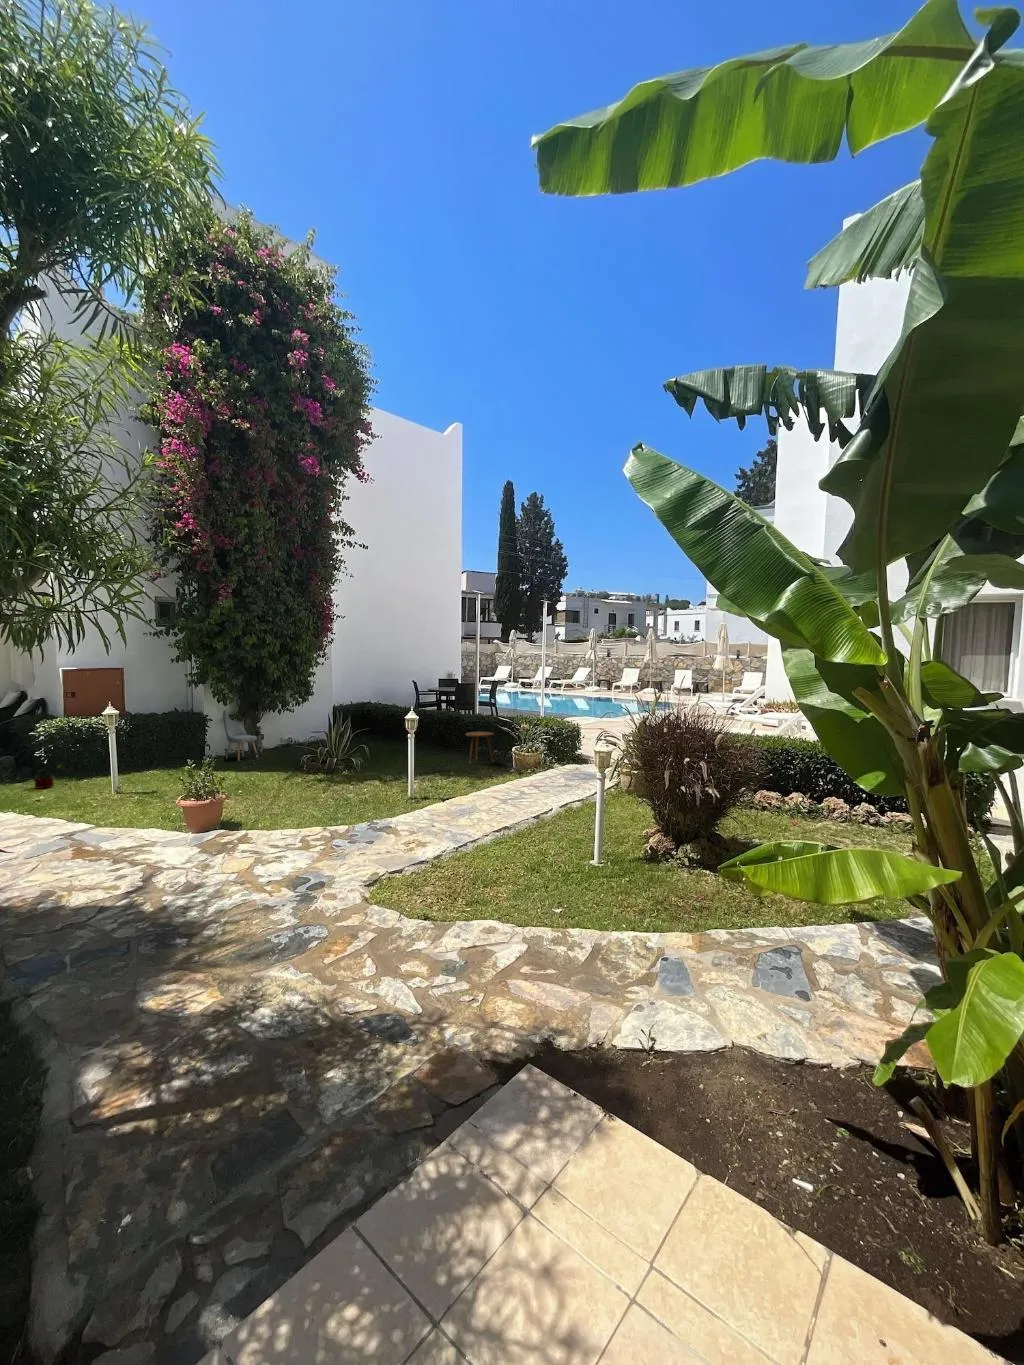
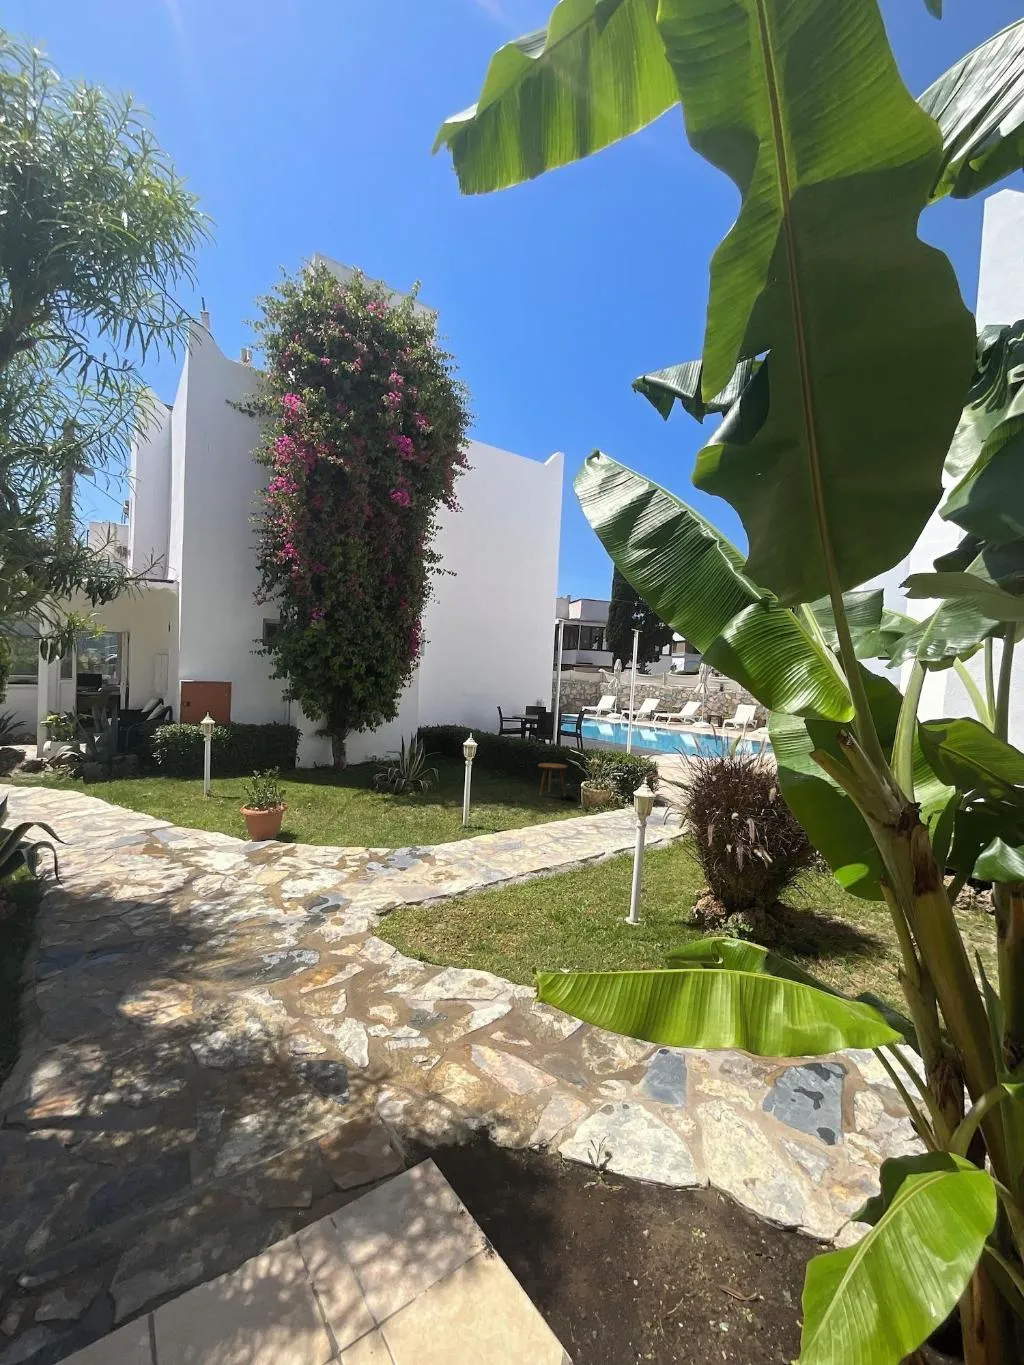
chair: present [223,710,258,761] -> none [314,725,343,774]
decorative plant: present [35,757,61,789] -> none [145,751,169,785]

